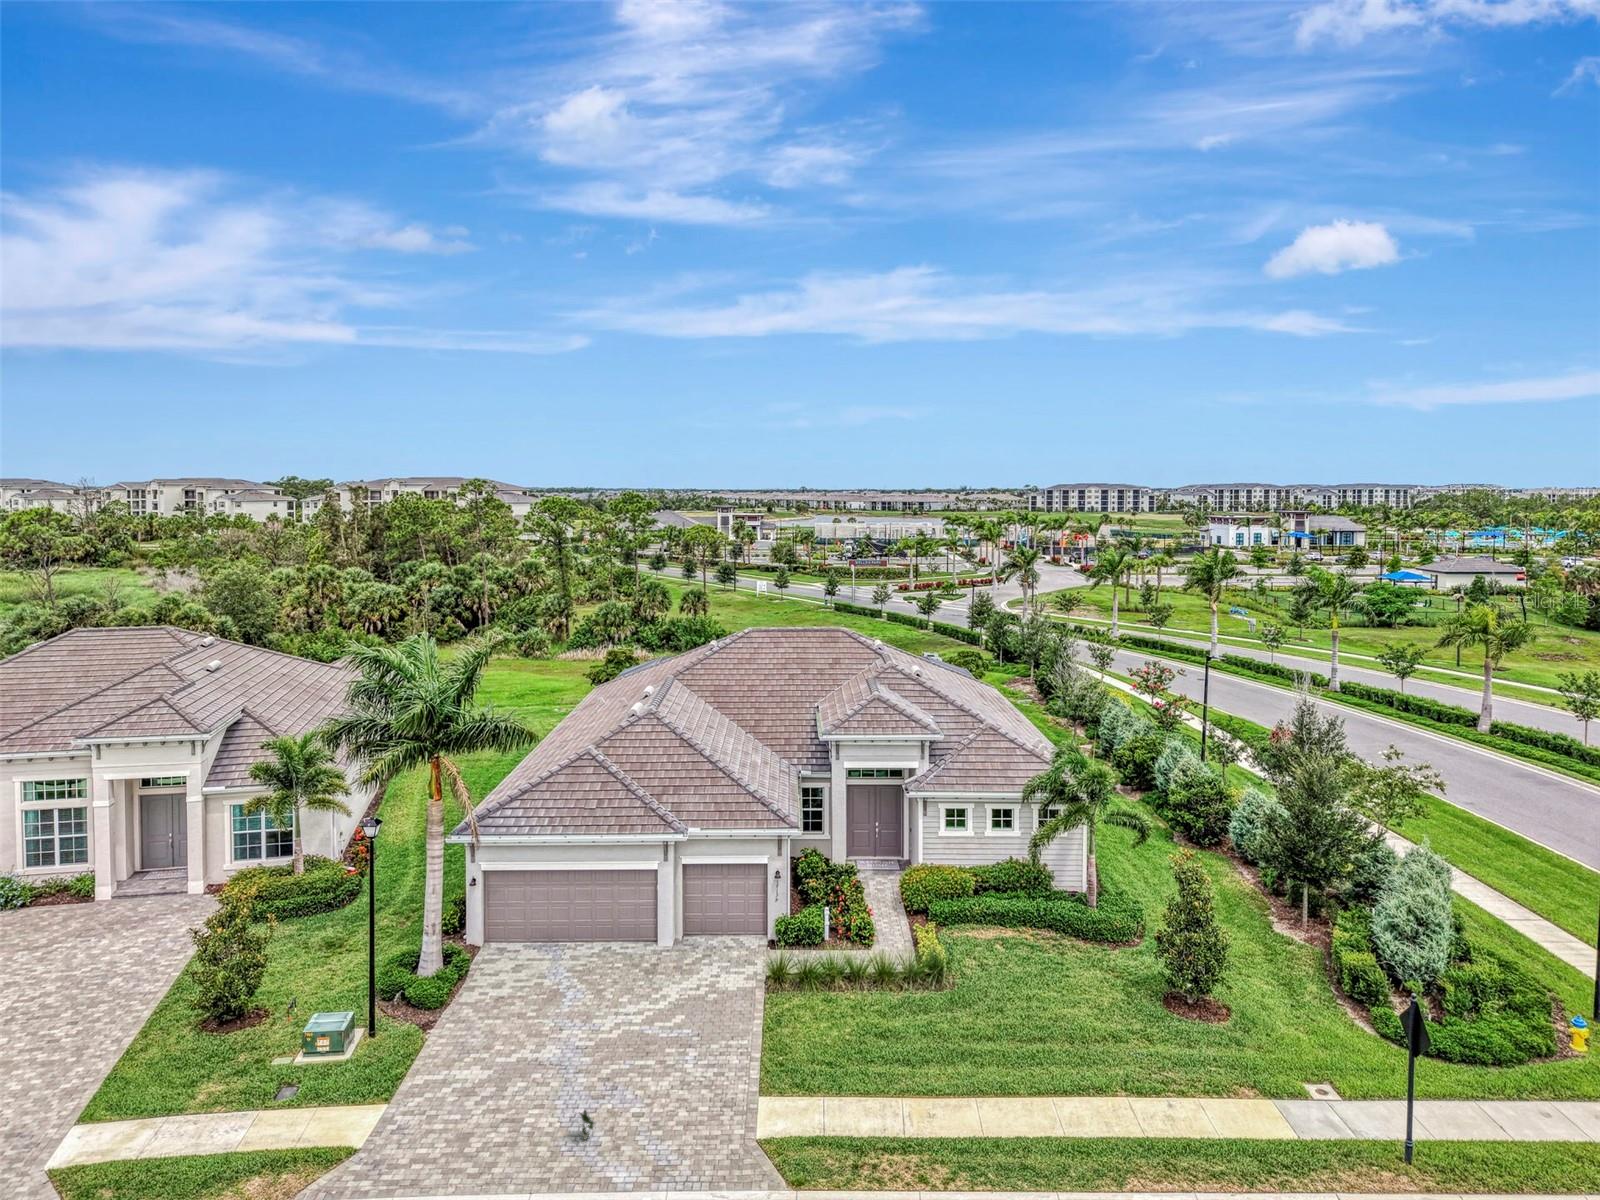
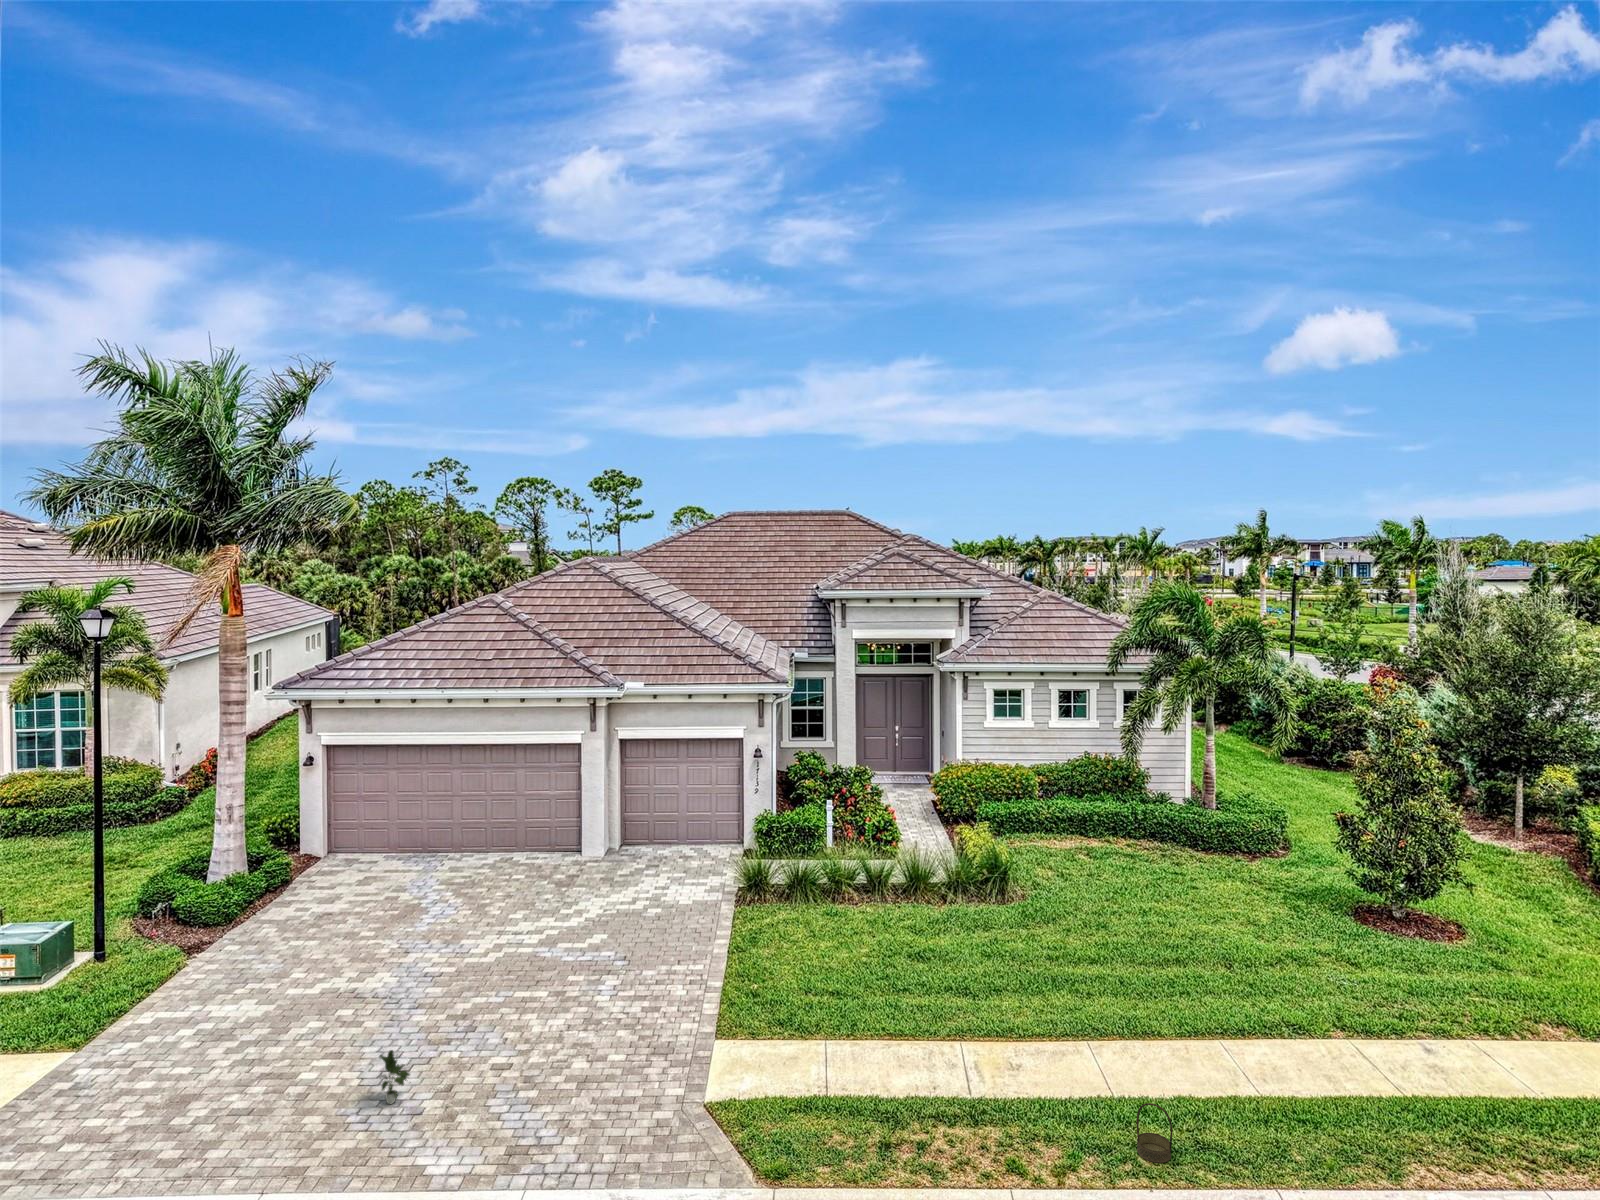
basket: none [989,1145,1006,1177] -> present [1137,1103,1172,1163]

